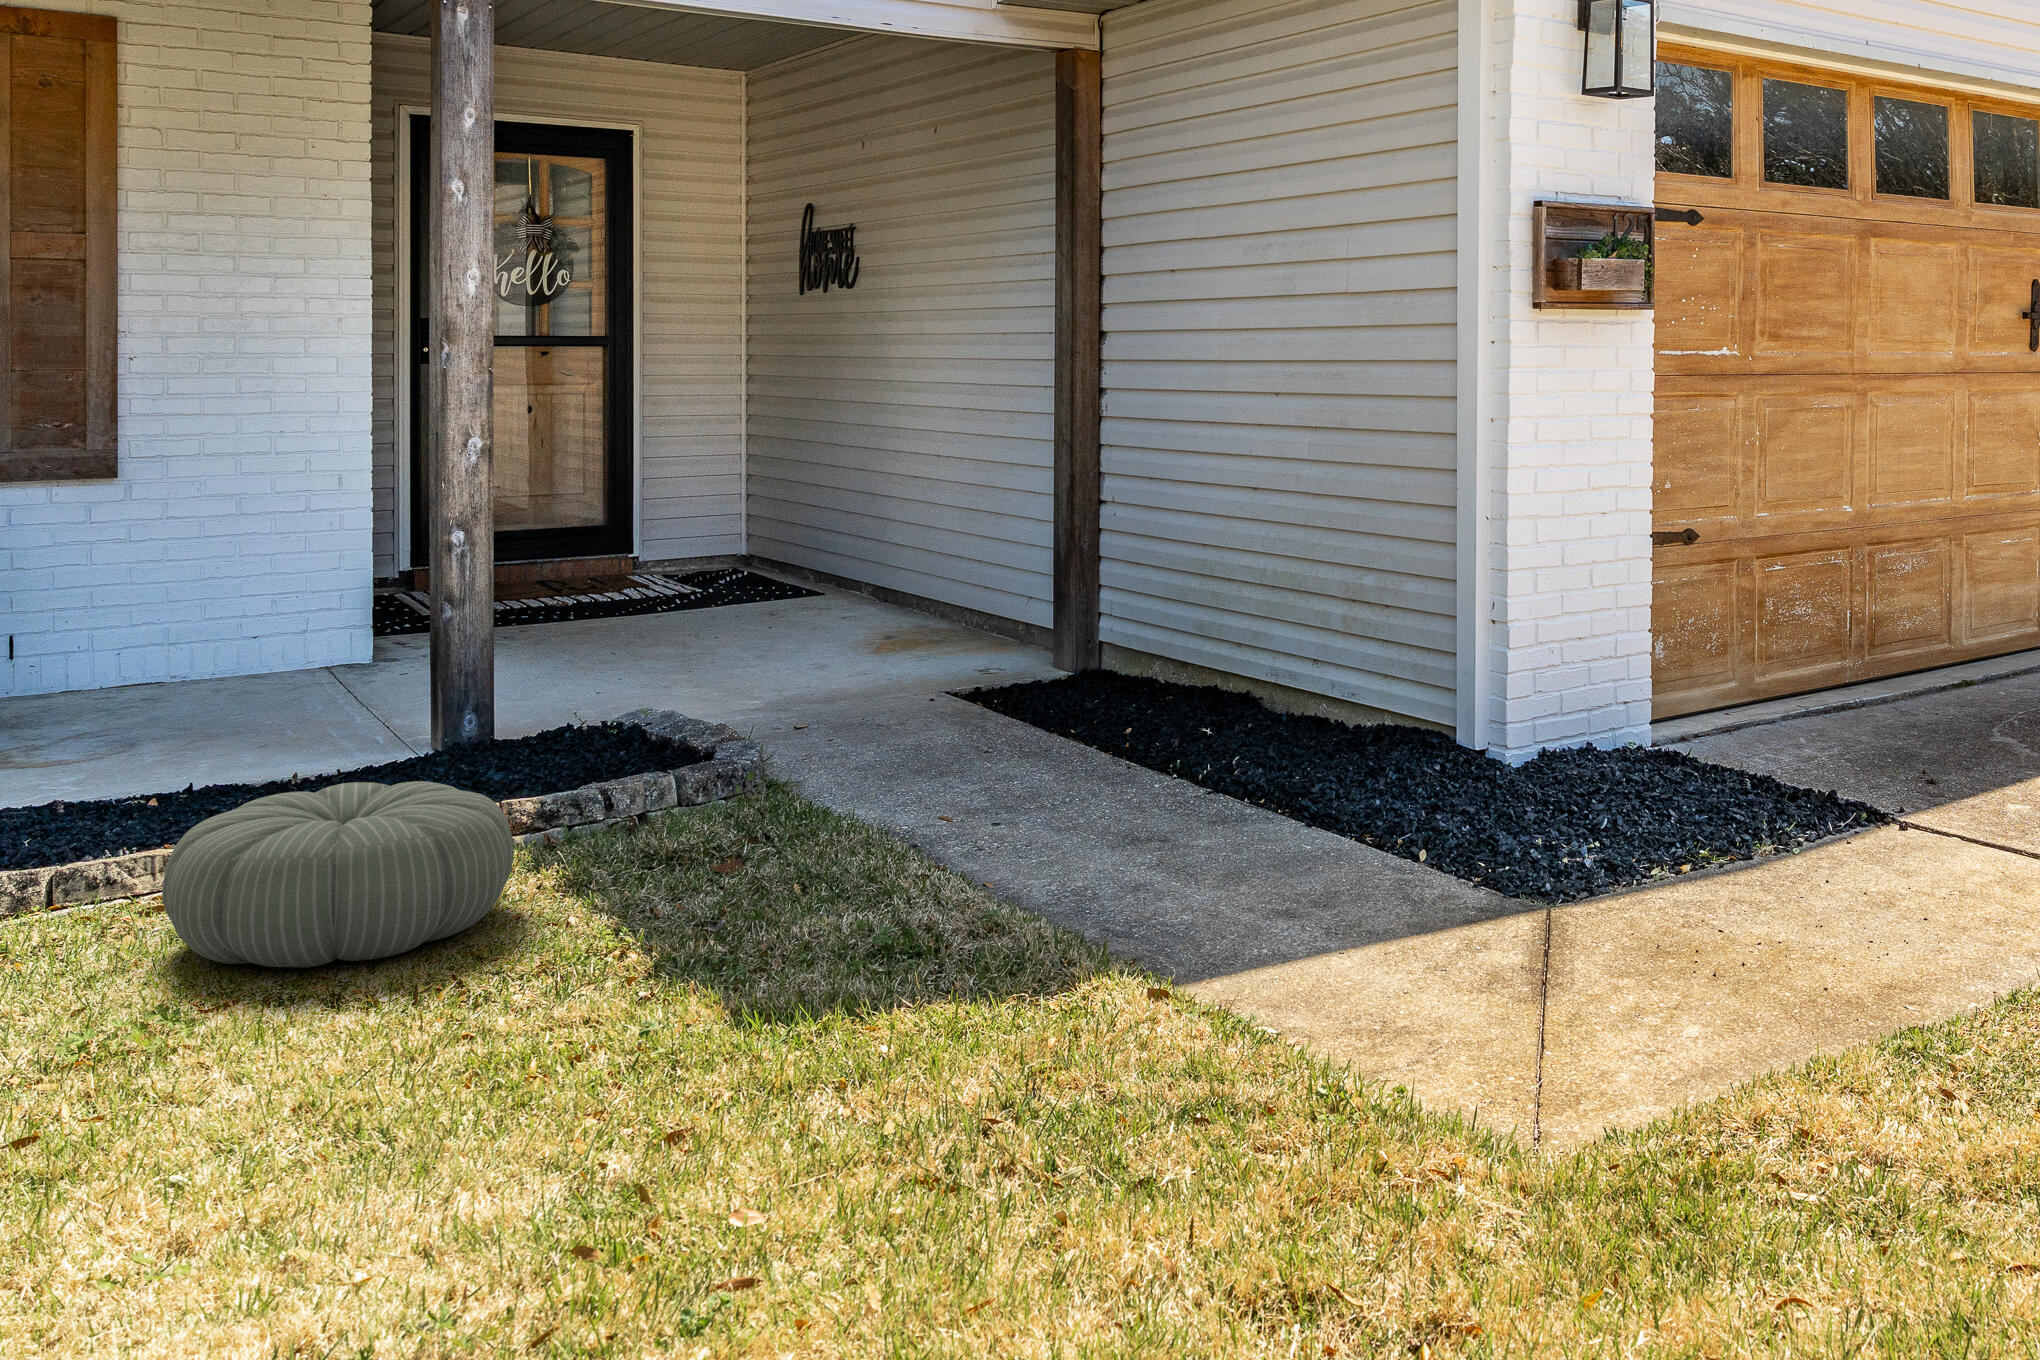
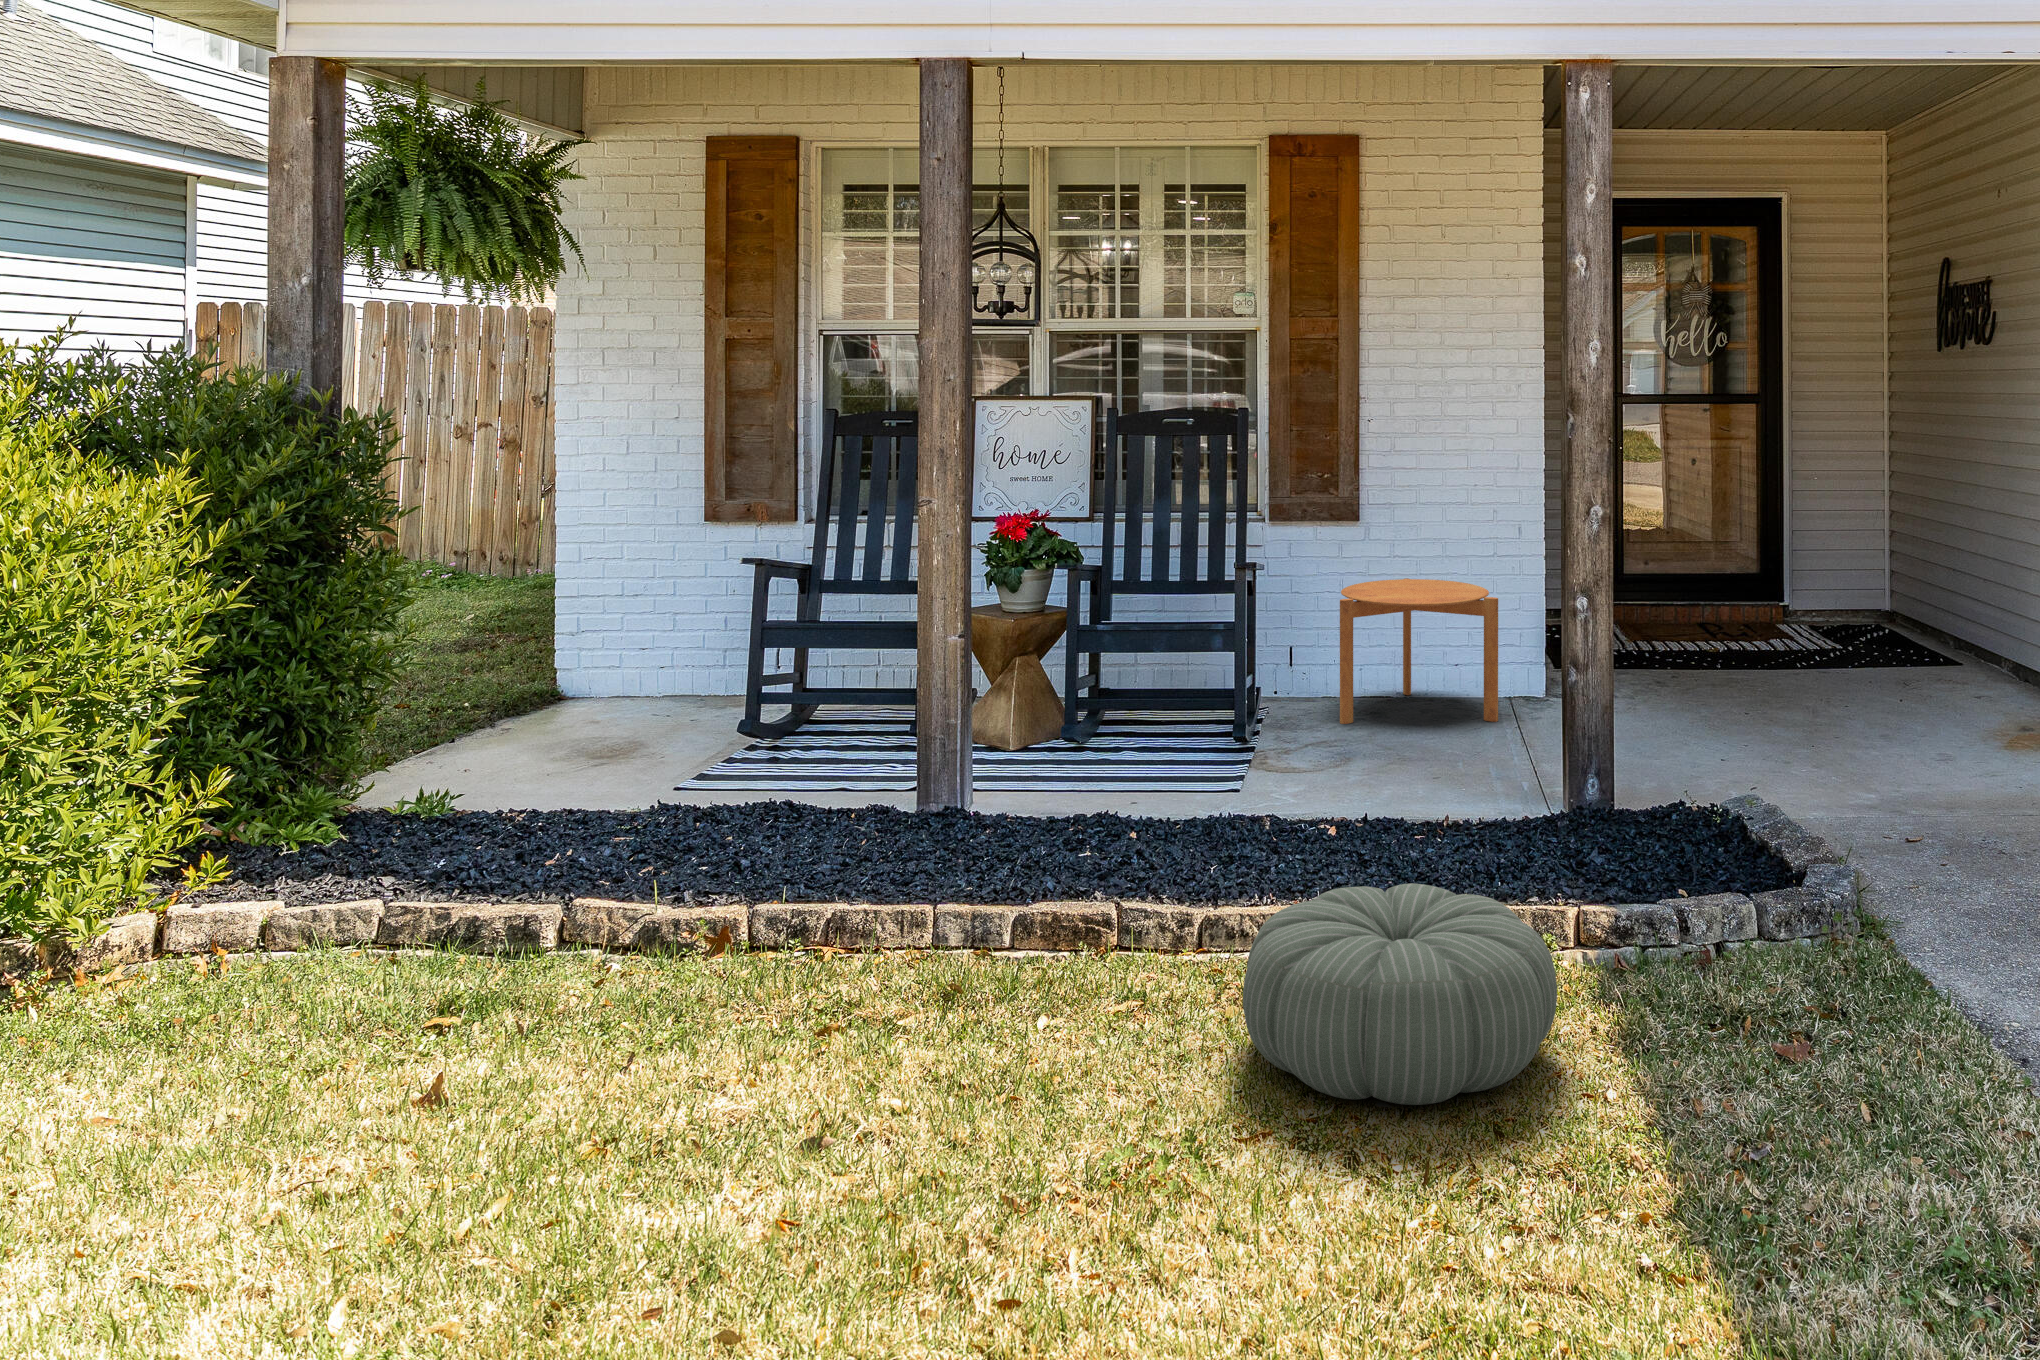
side table: none [105,541,326,712] -> present [1340,578,1498,724]

